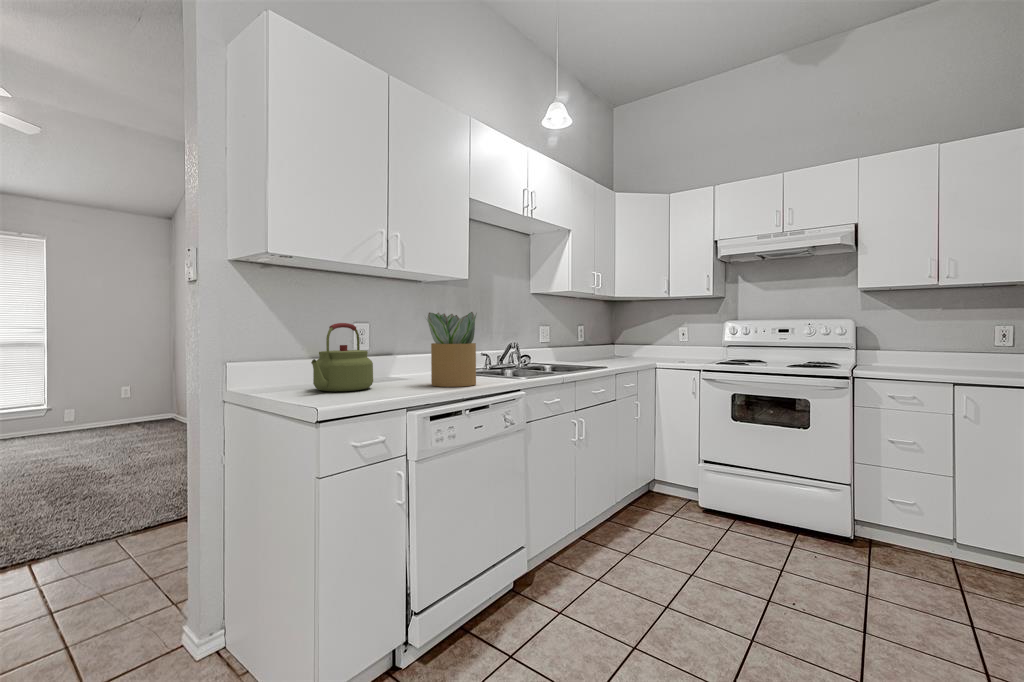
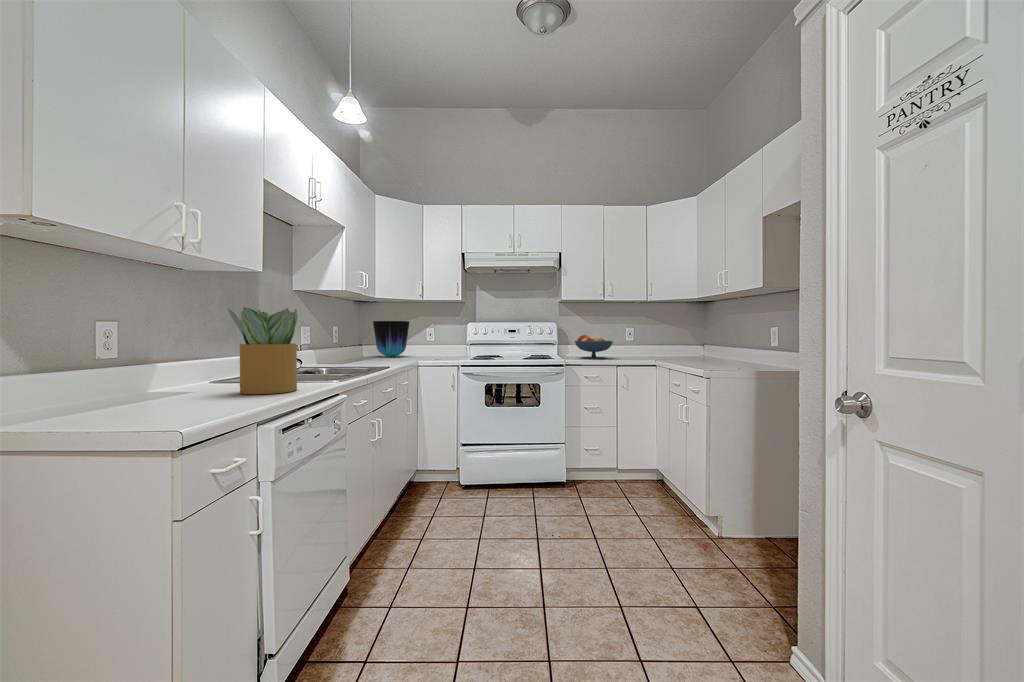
vase: none [619,320,658,358] -> present [373,321,409,357]
kettle: present [311,323,373,392] -> none [66,317,168,411]
fruit bowl: none [885,334,957,370] -> present [575,335,613,359]

